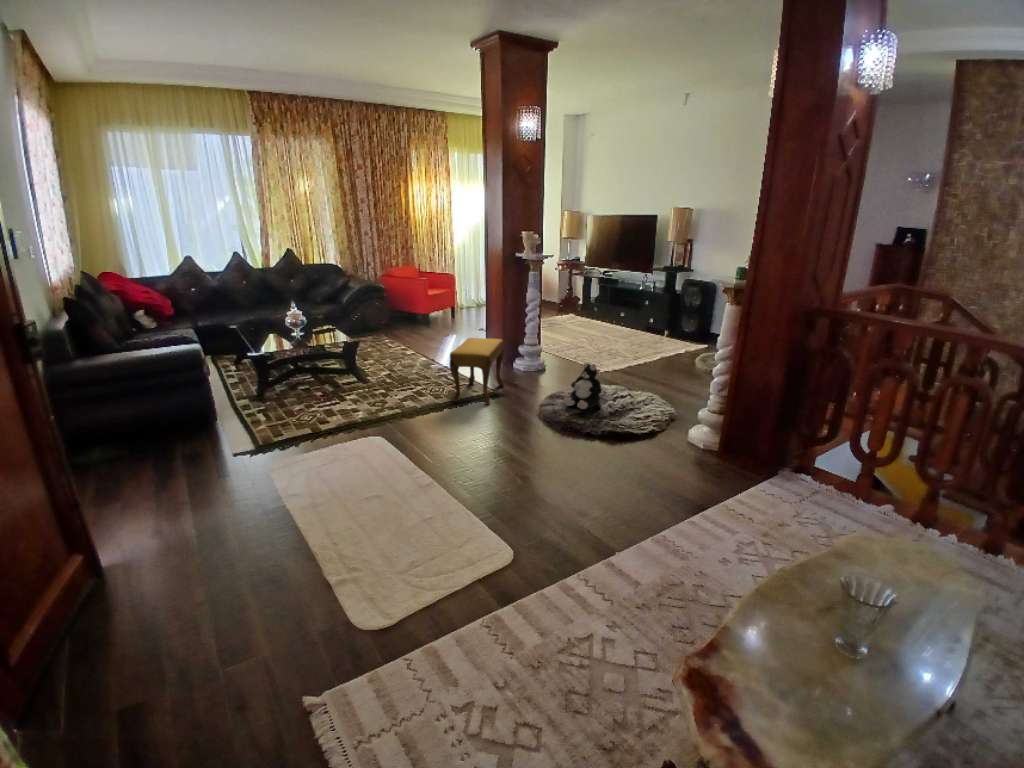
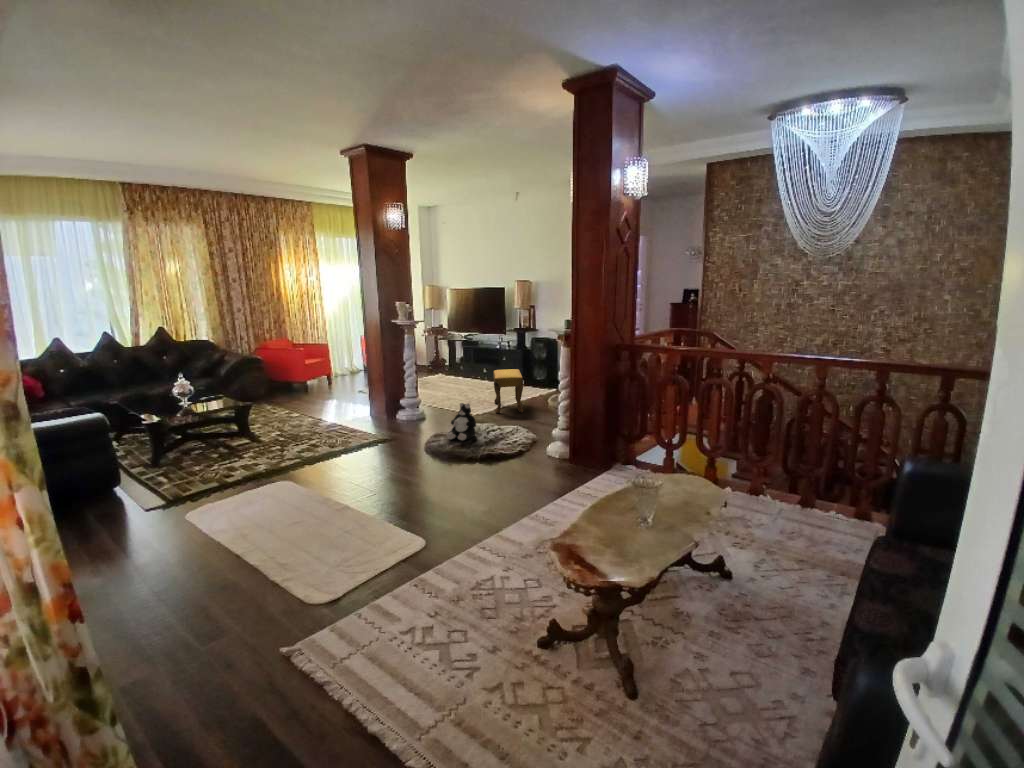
footstool: present [450,338,504,405] -> present [493,369,523,413]

